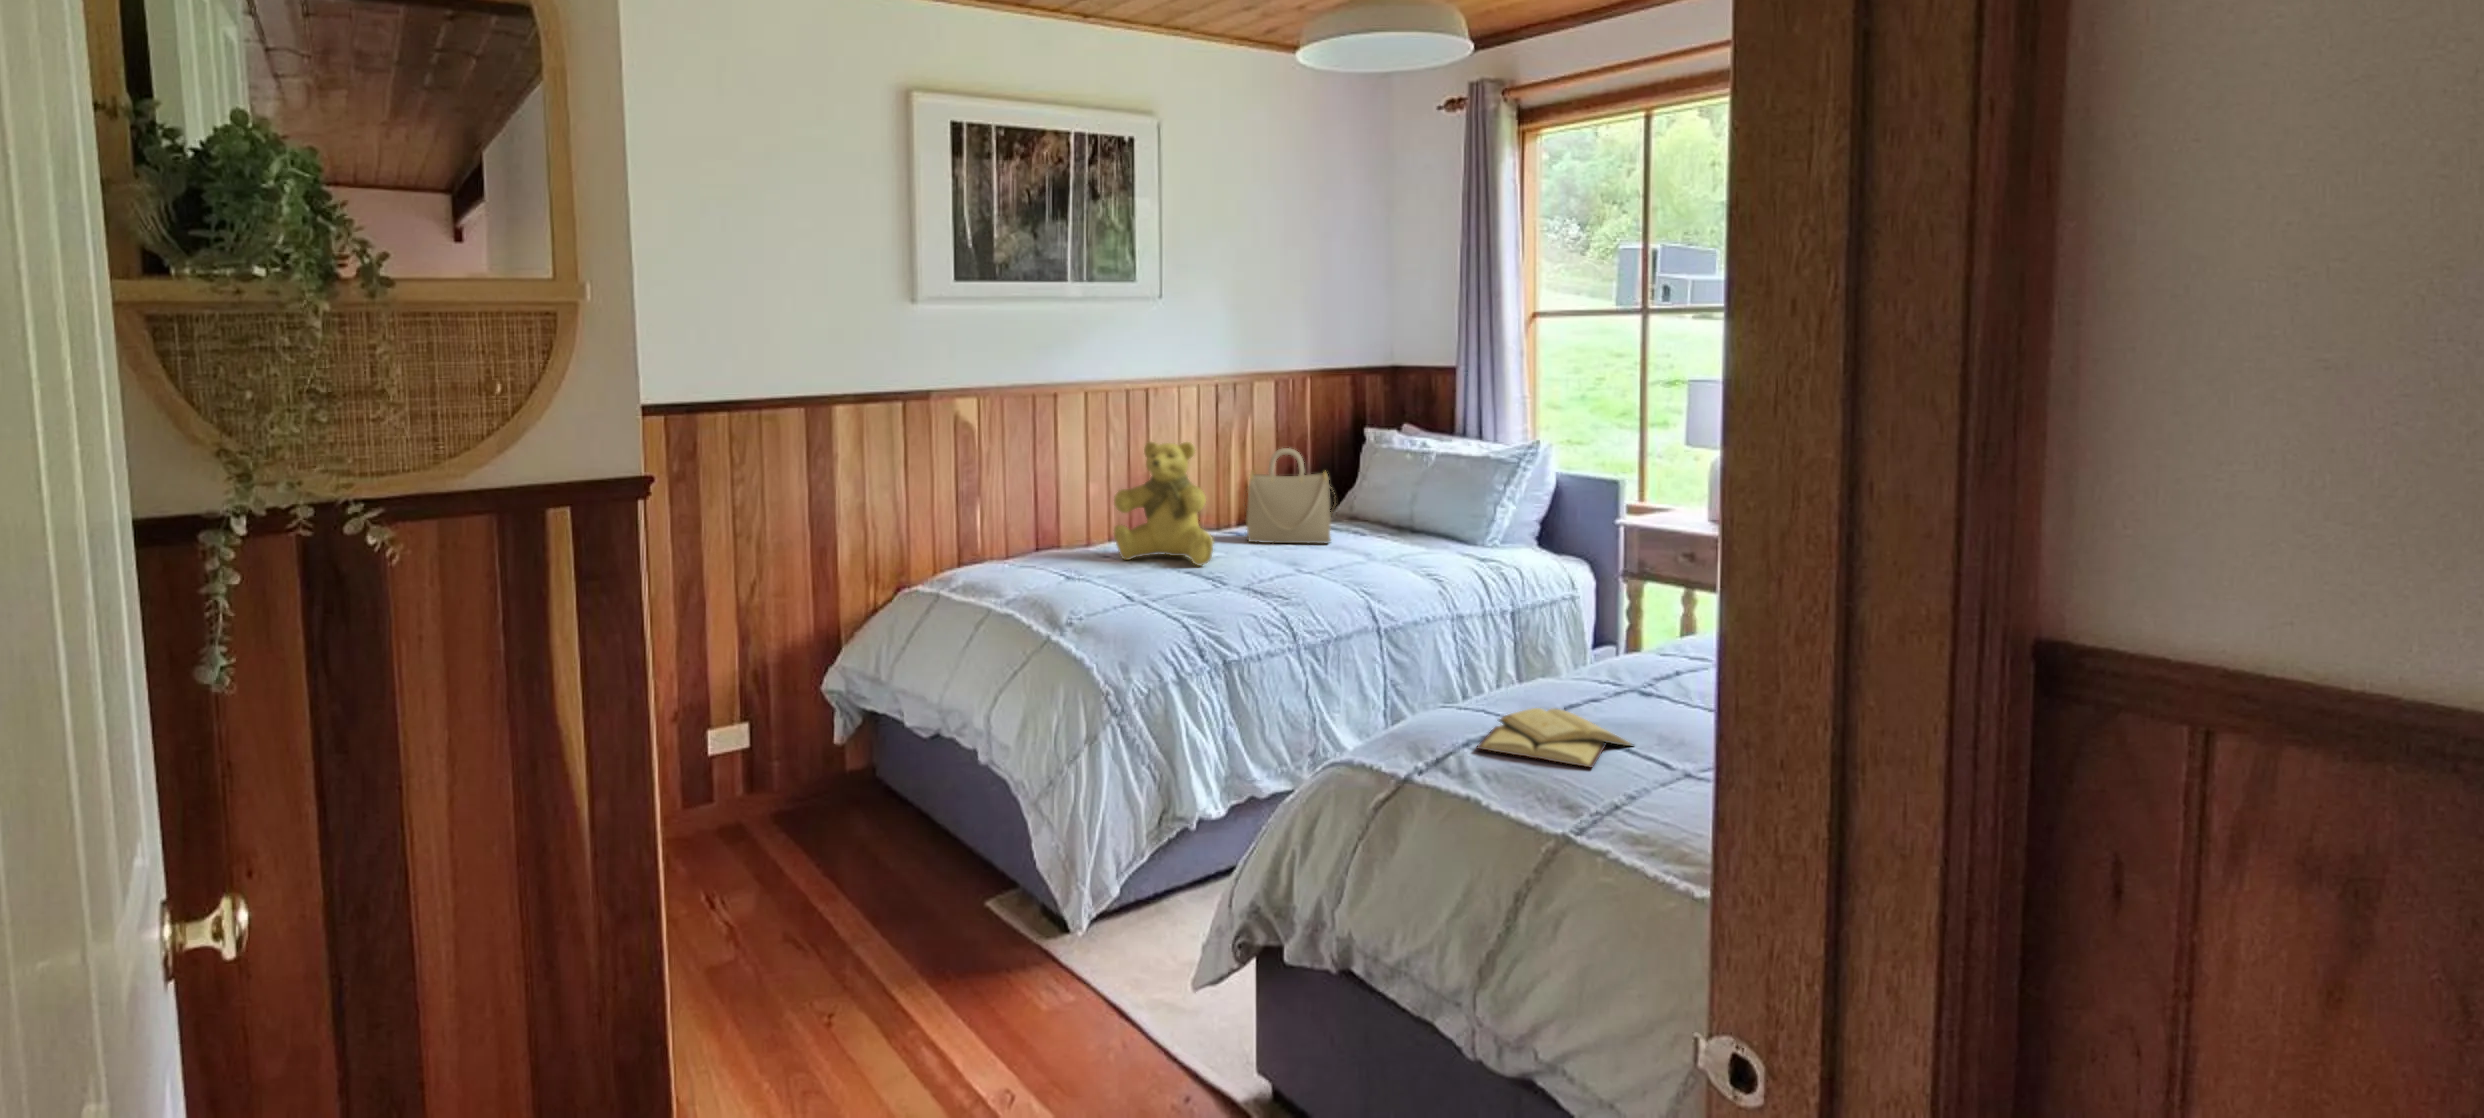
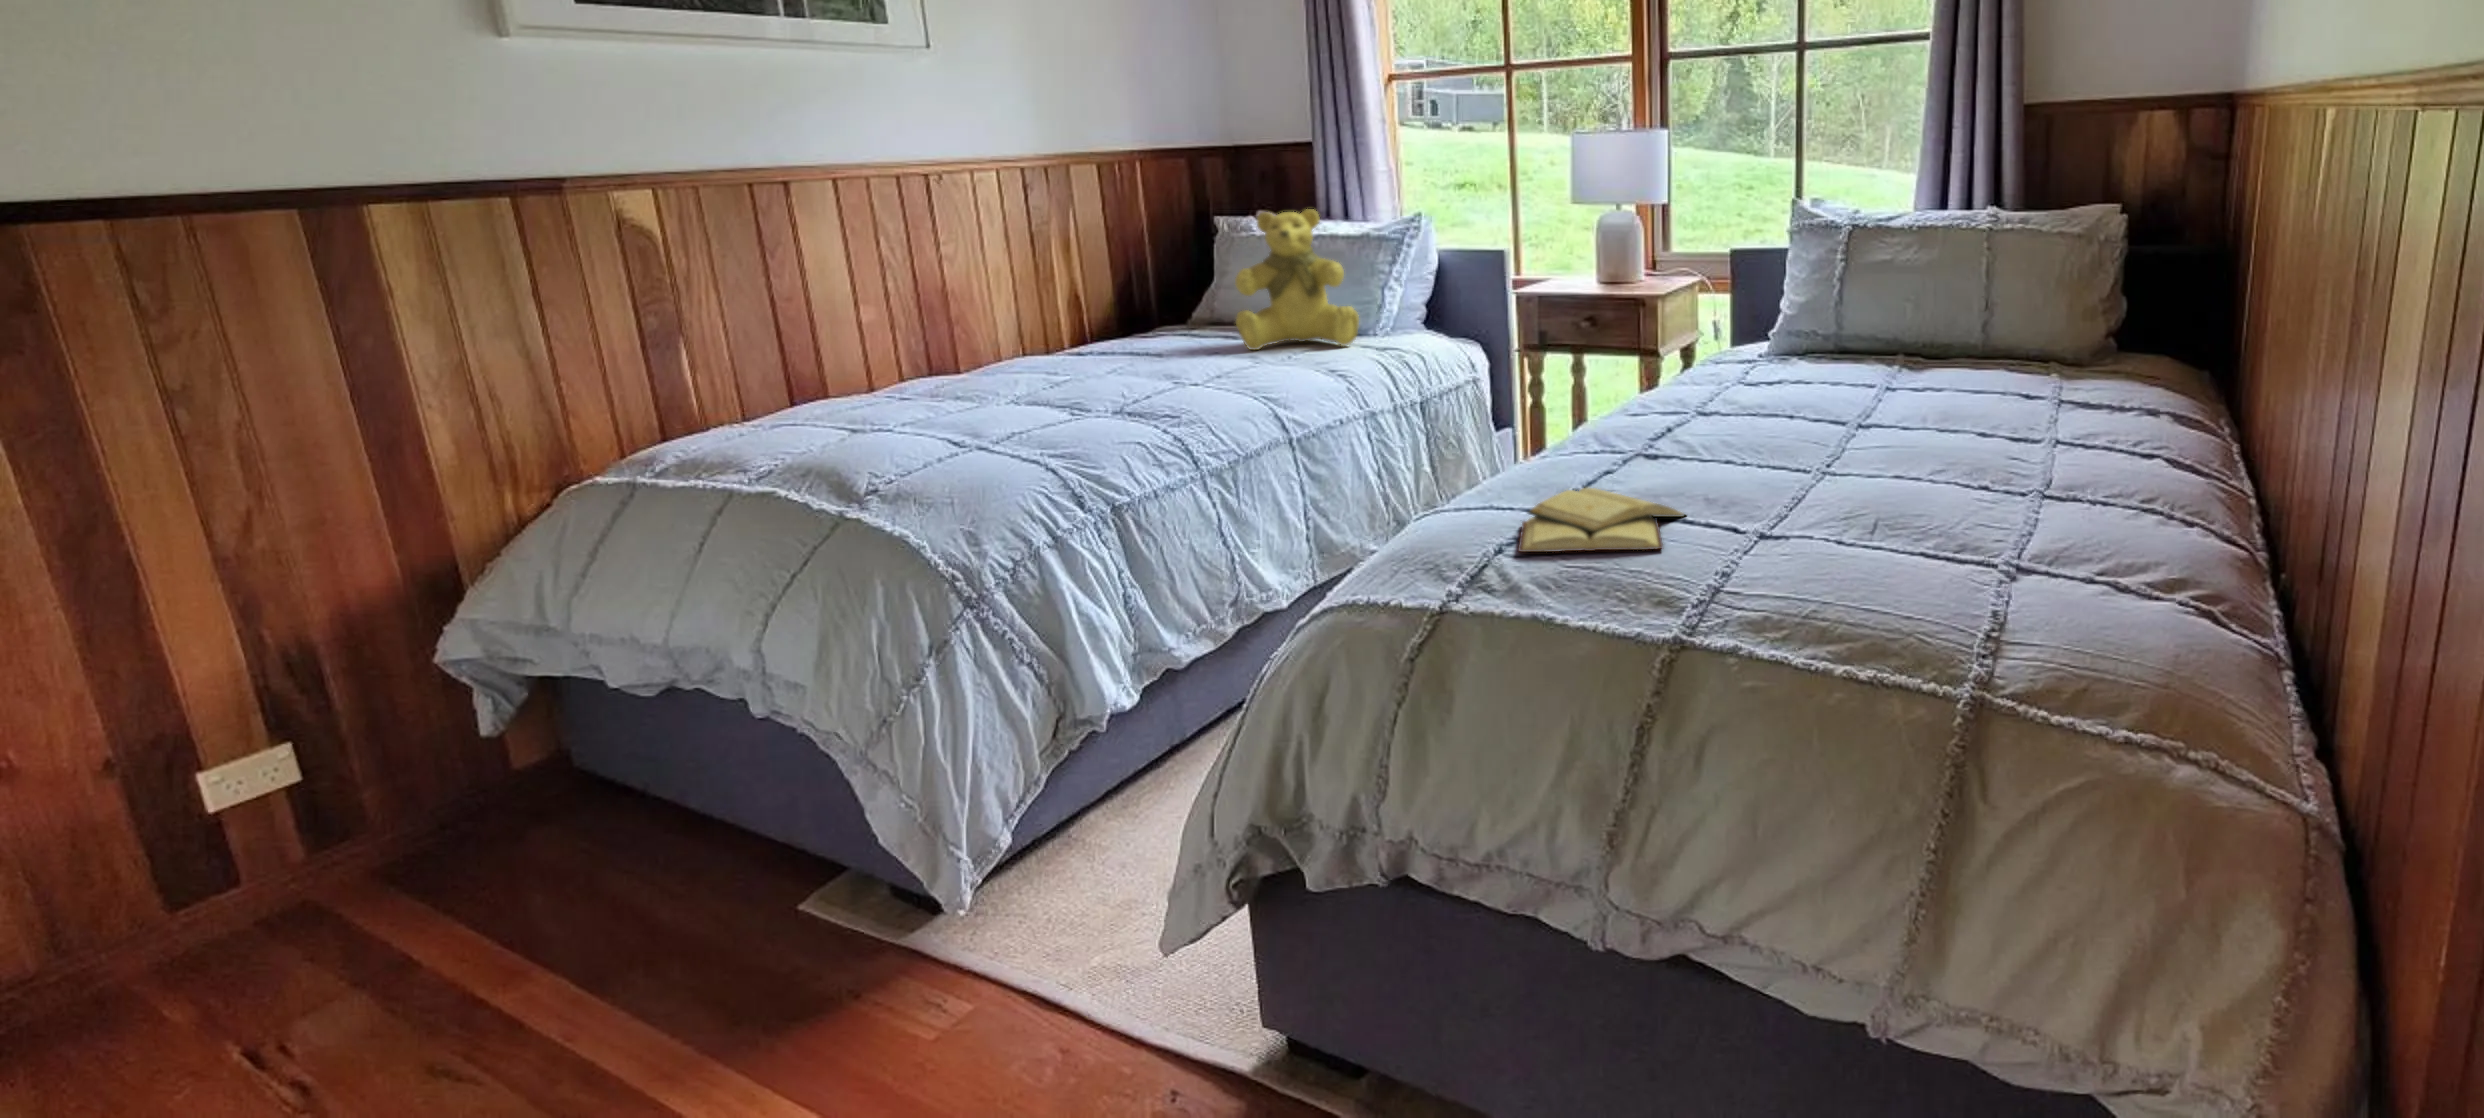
teddy bear: present [1114,442,1213,565] -> present [1235,209,1359,350]
handbag: present [1243,448,1335,543] -> none [1080,237,1200,361]

